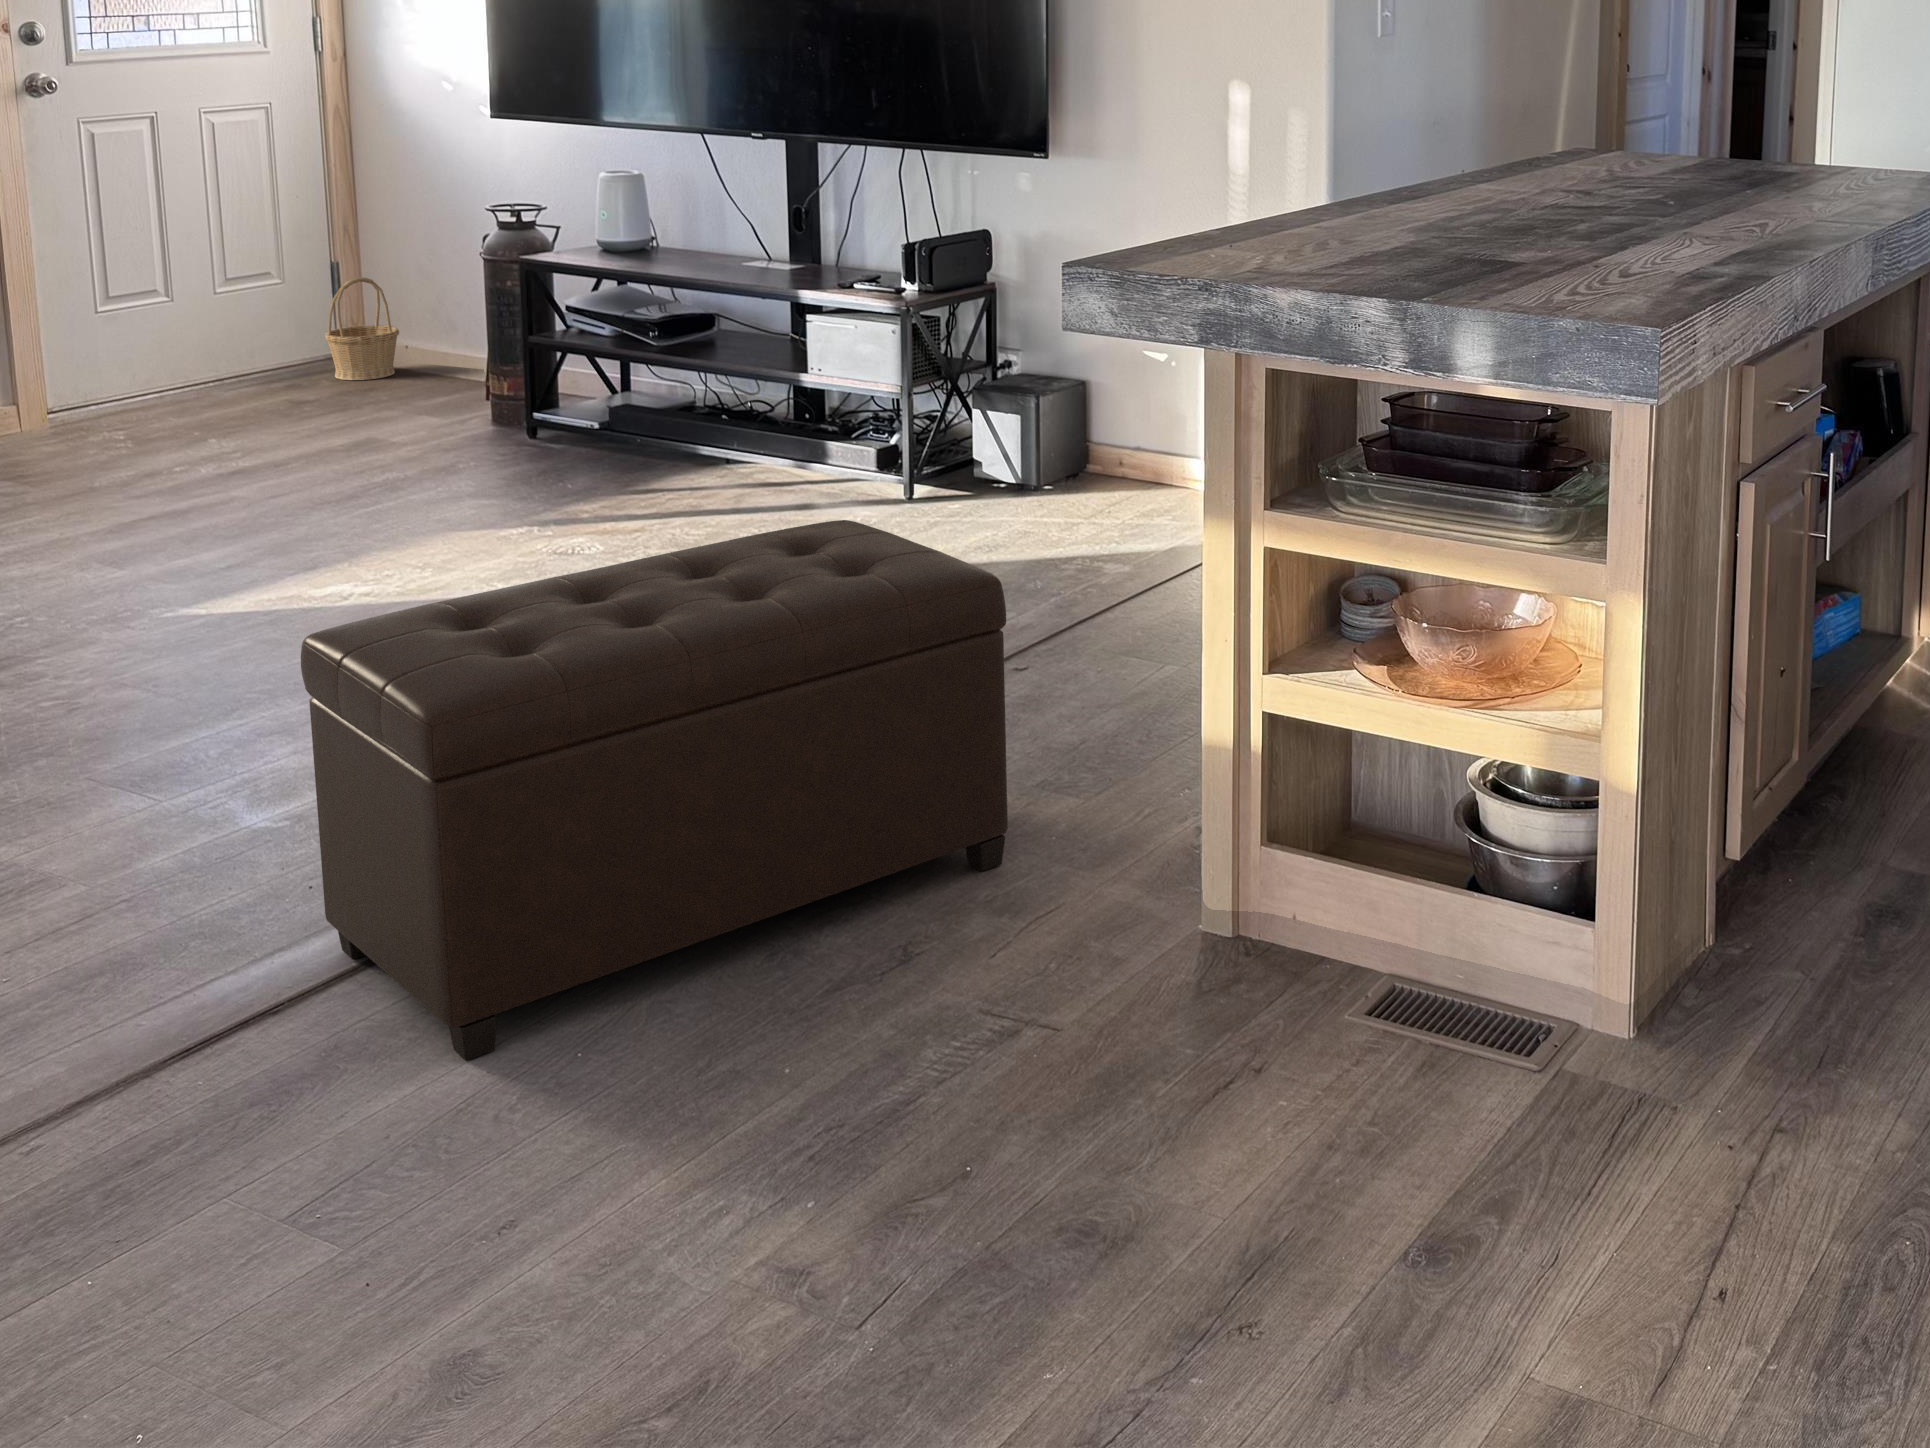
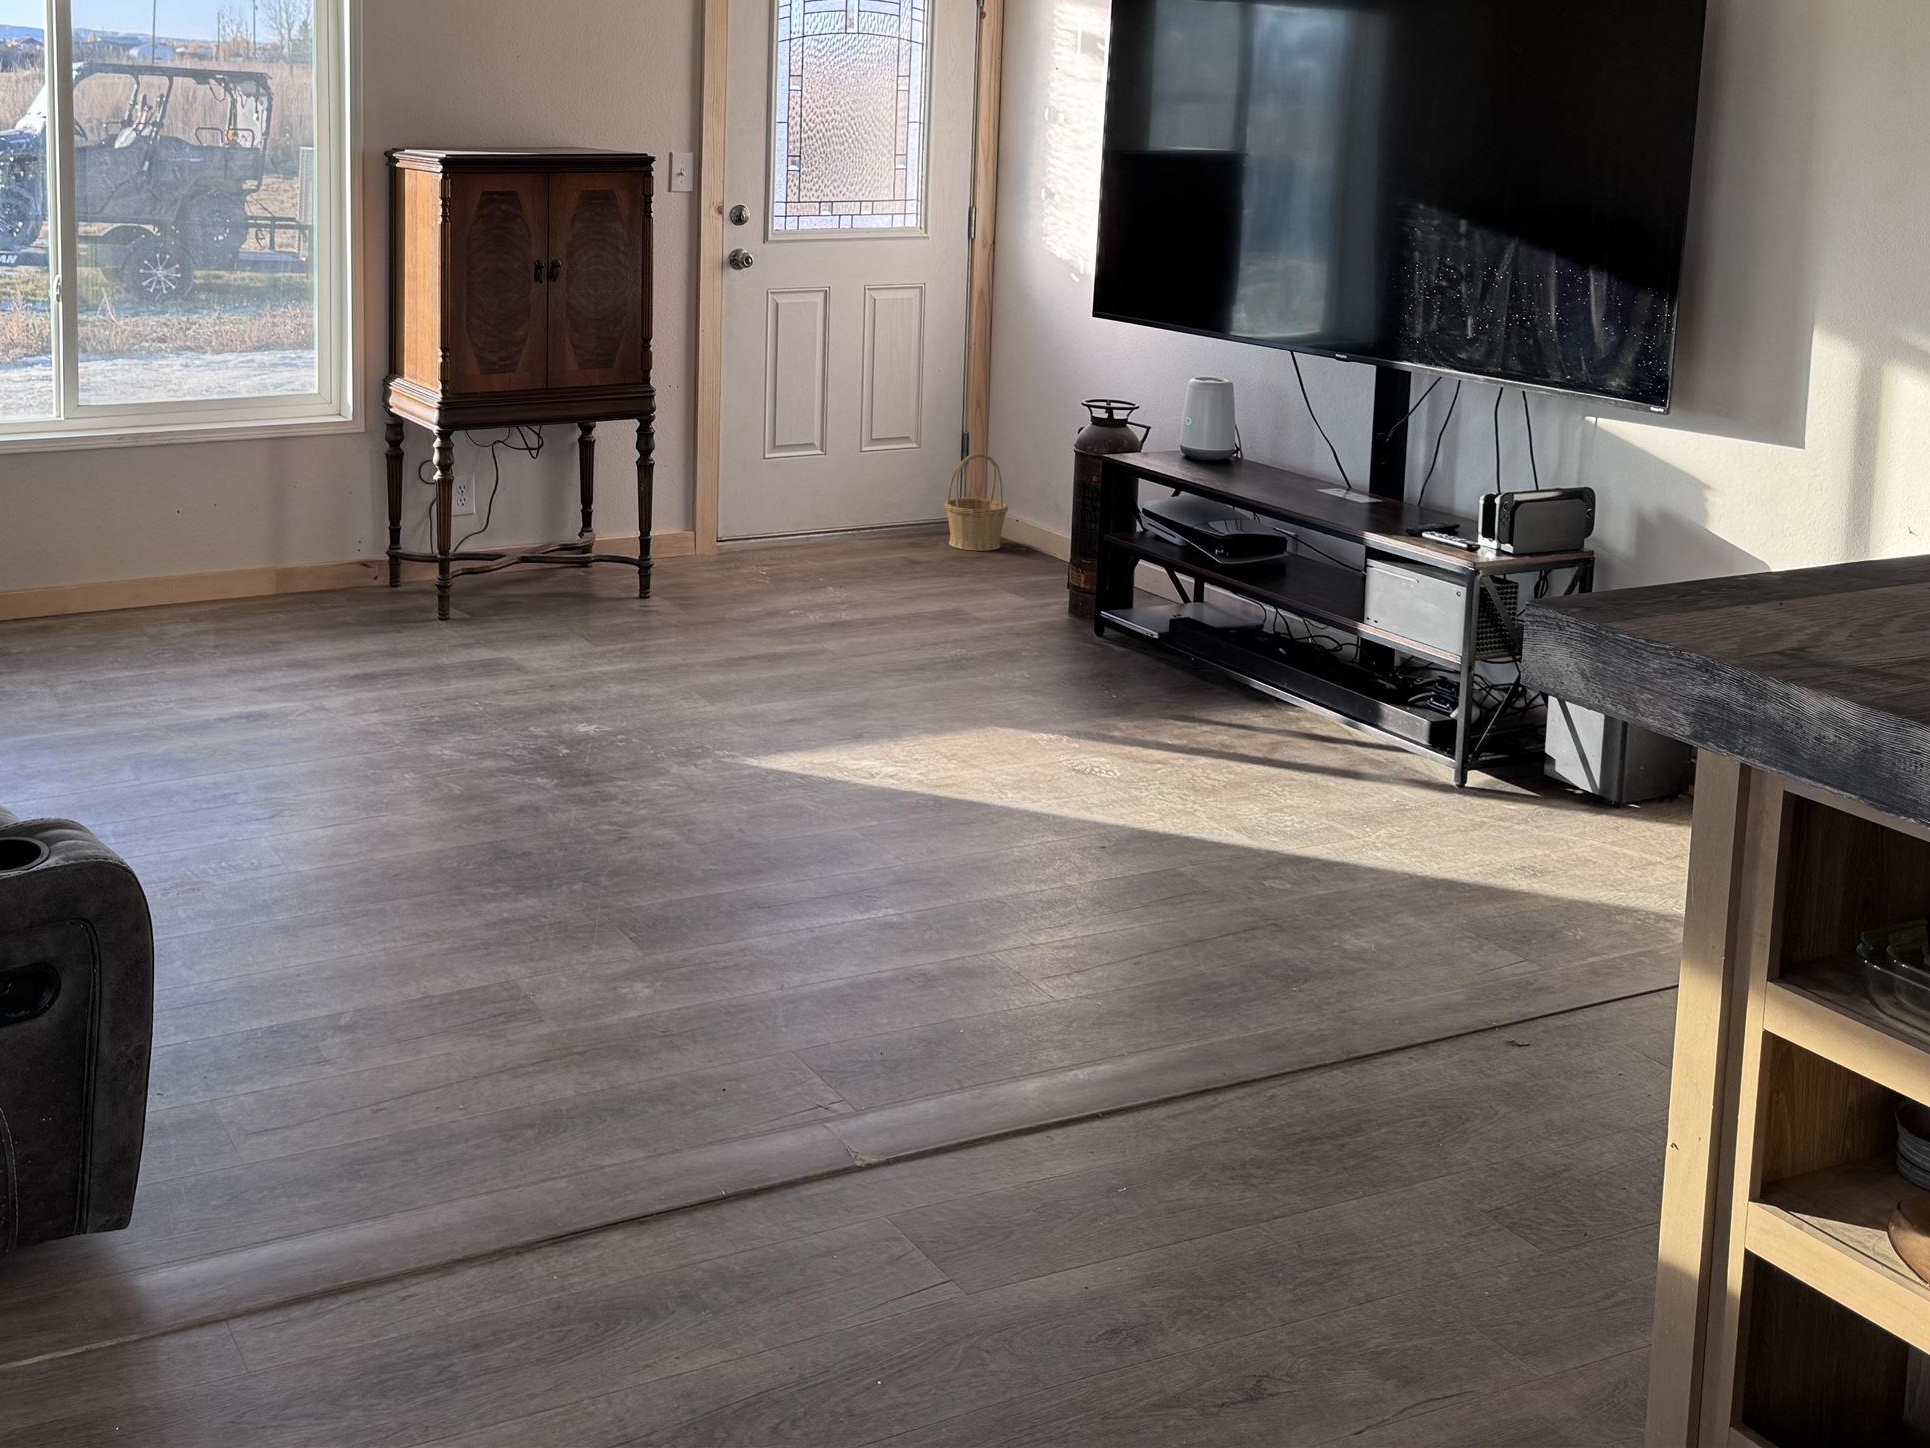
ottoman: present [301,520,1008,1060] -> none [699,830,1439,1342]

